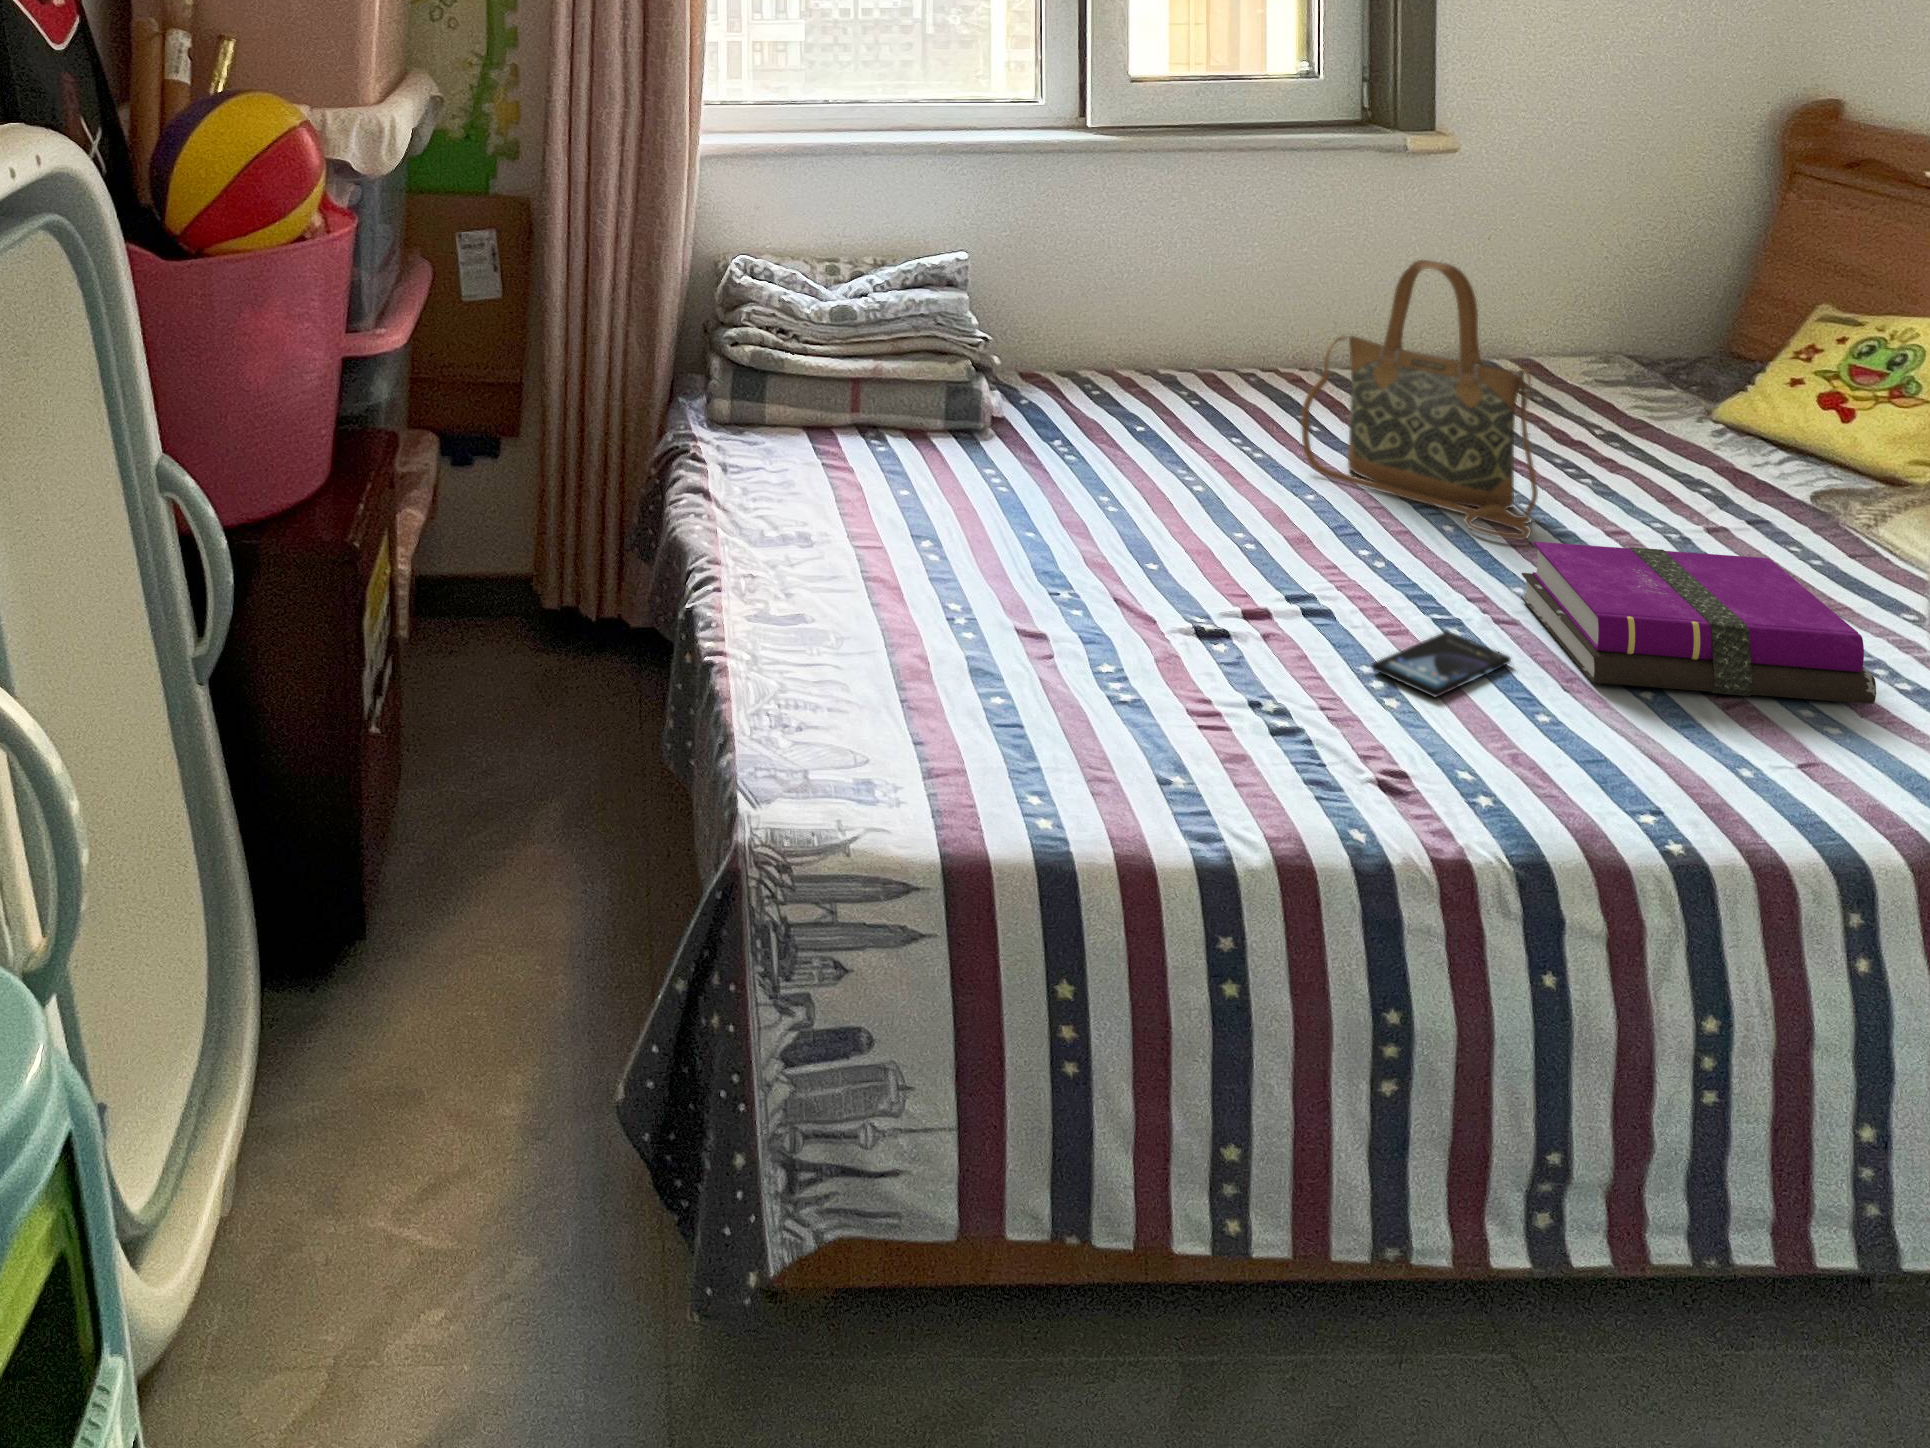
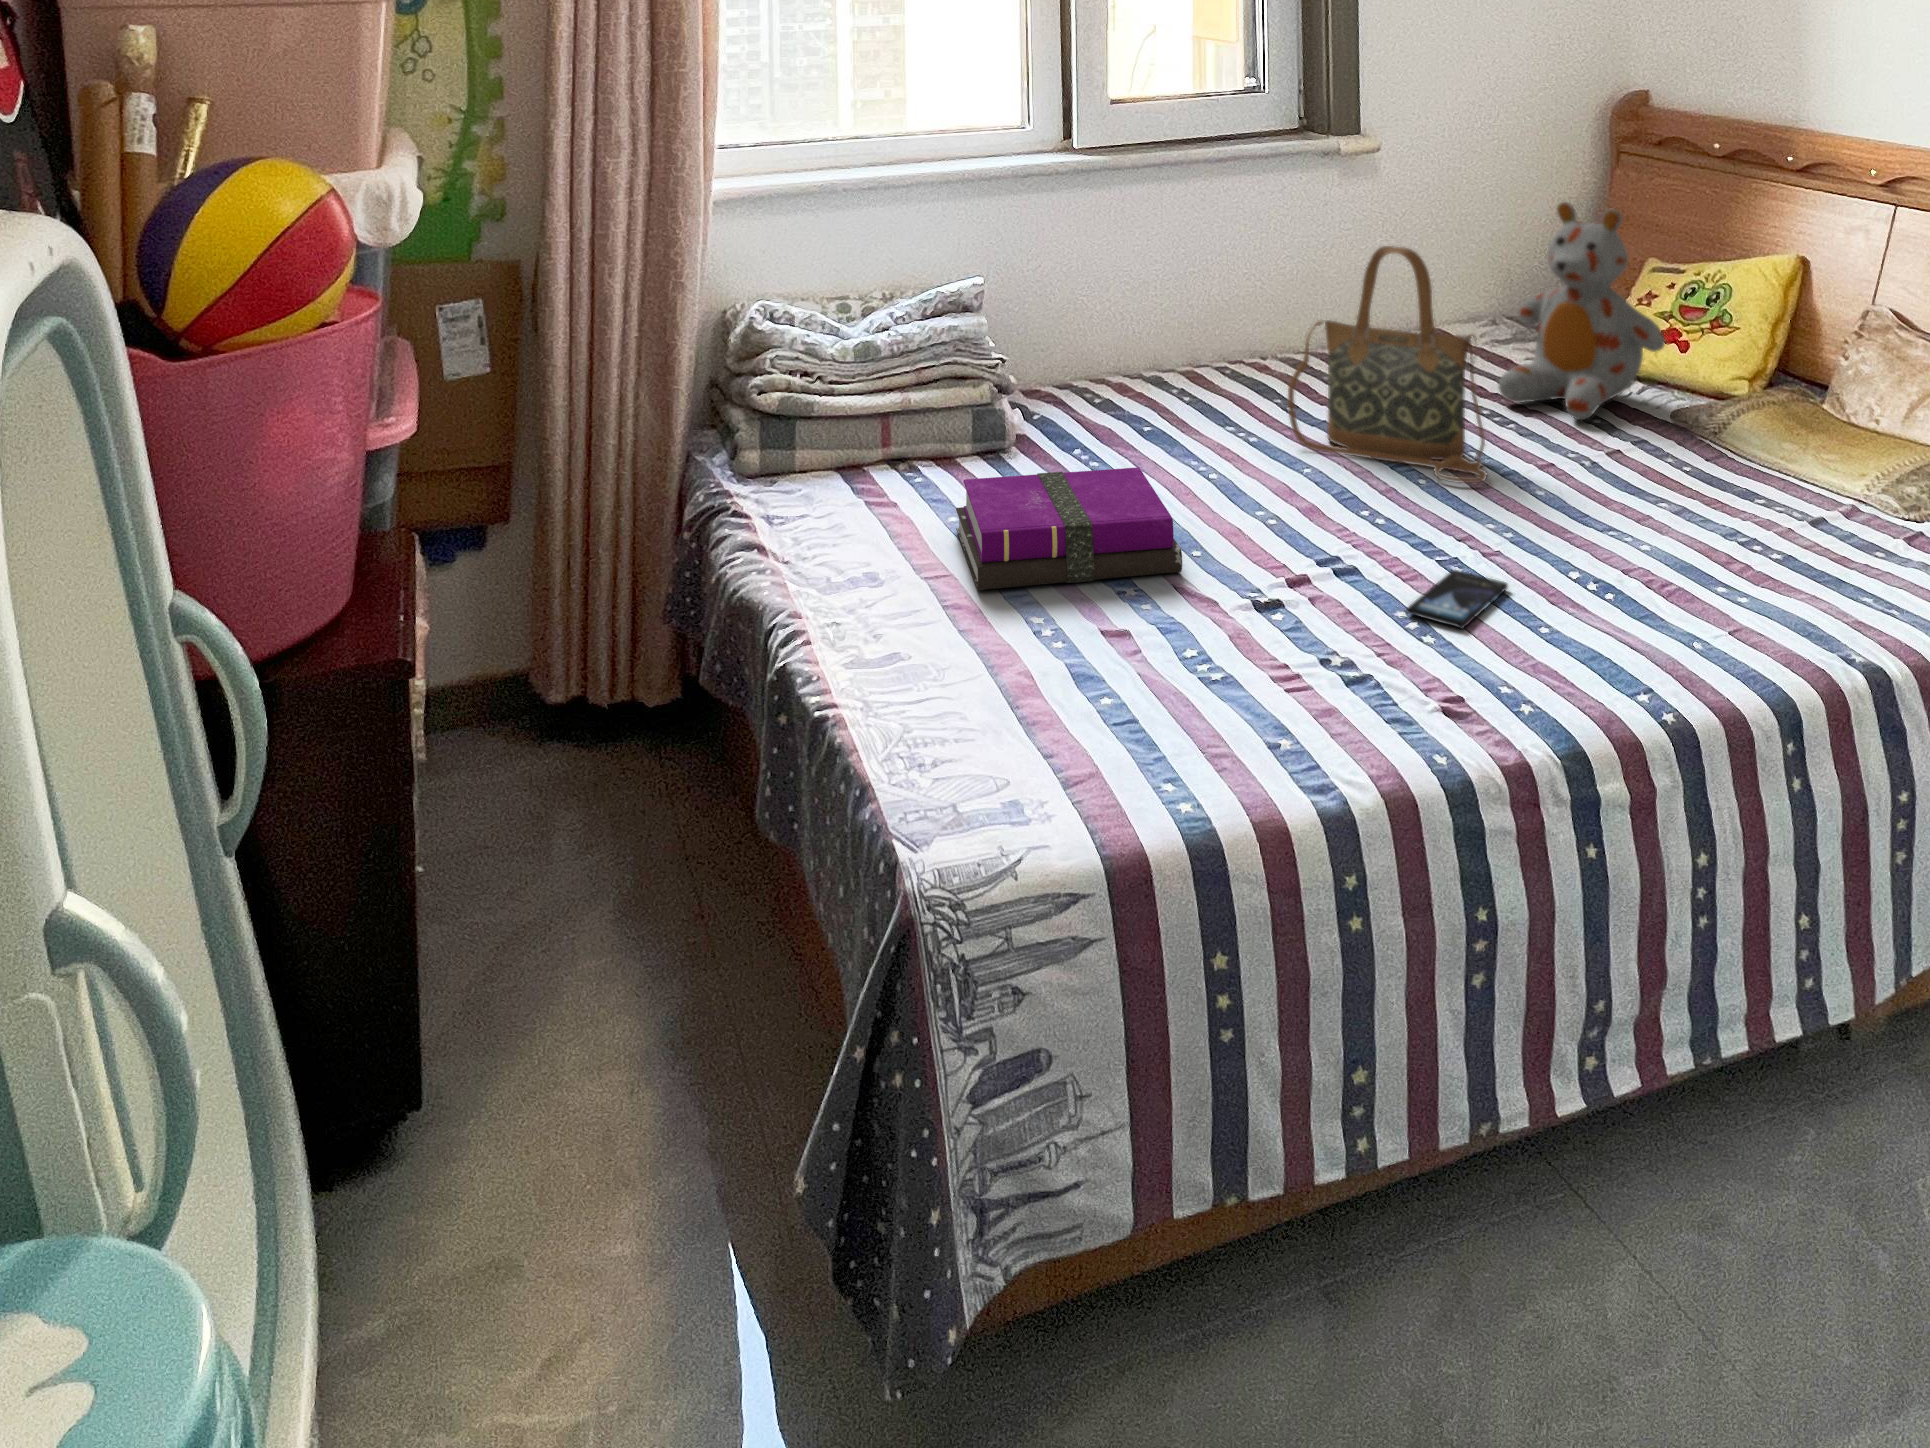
stuffed bear: none [1581,227,1809,486] -> present [1499,202,1665,420]
notebook: present [1521,542,1876,704] -> present [956,467,1182,590]

